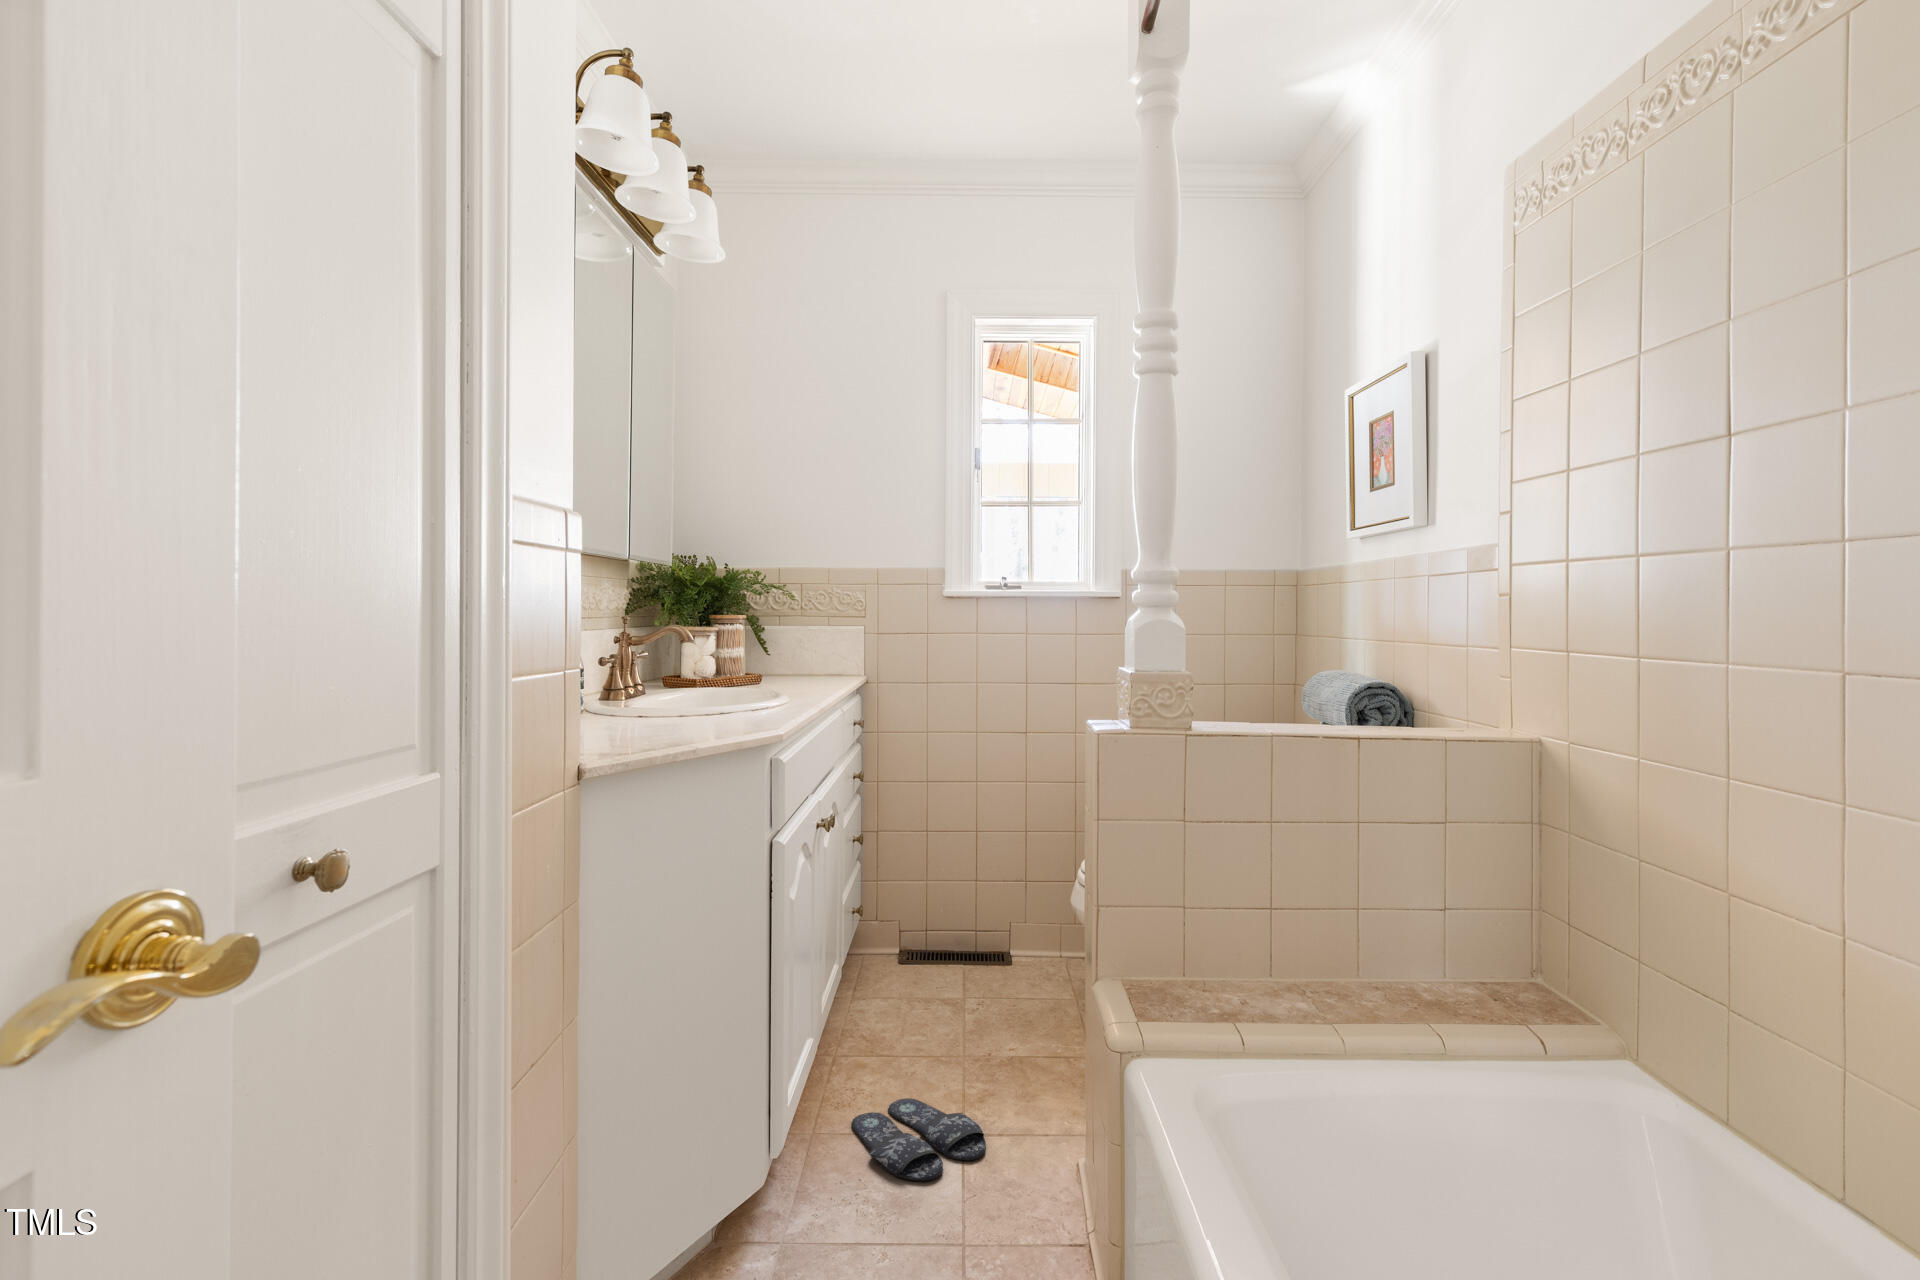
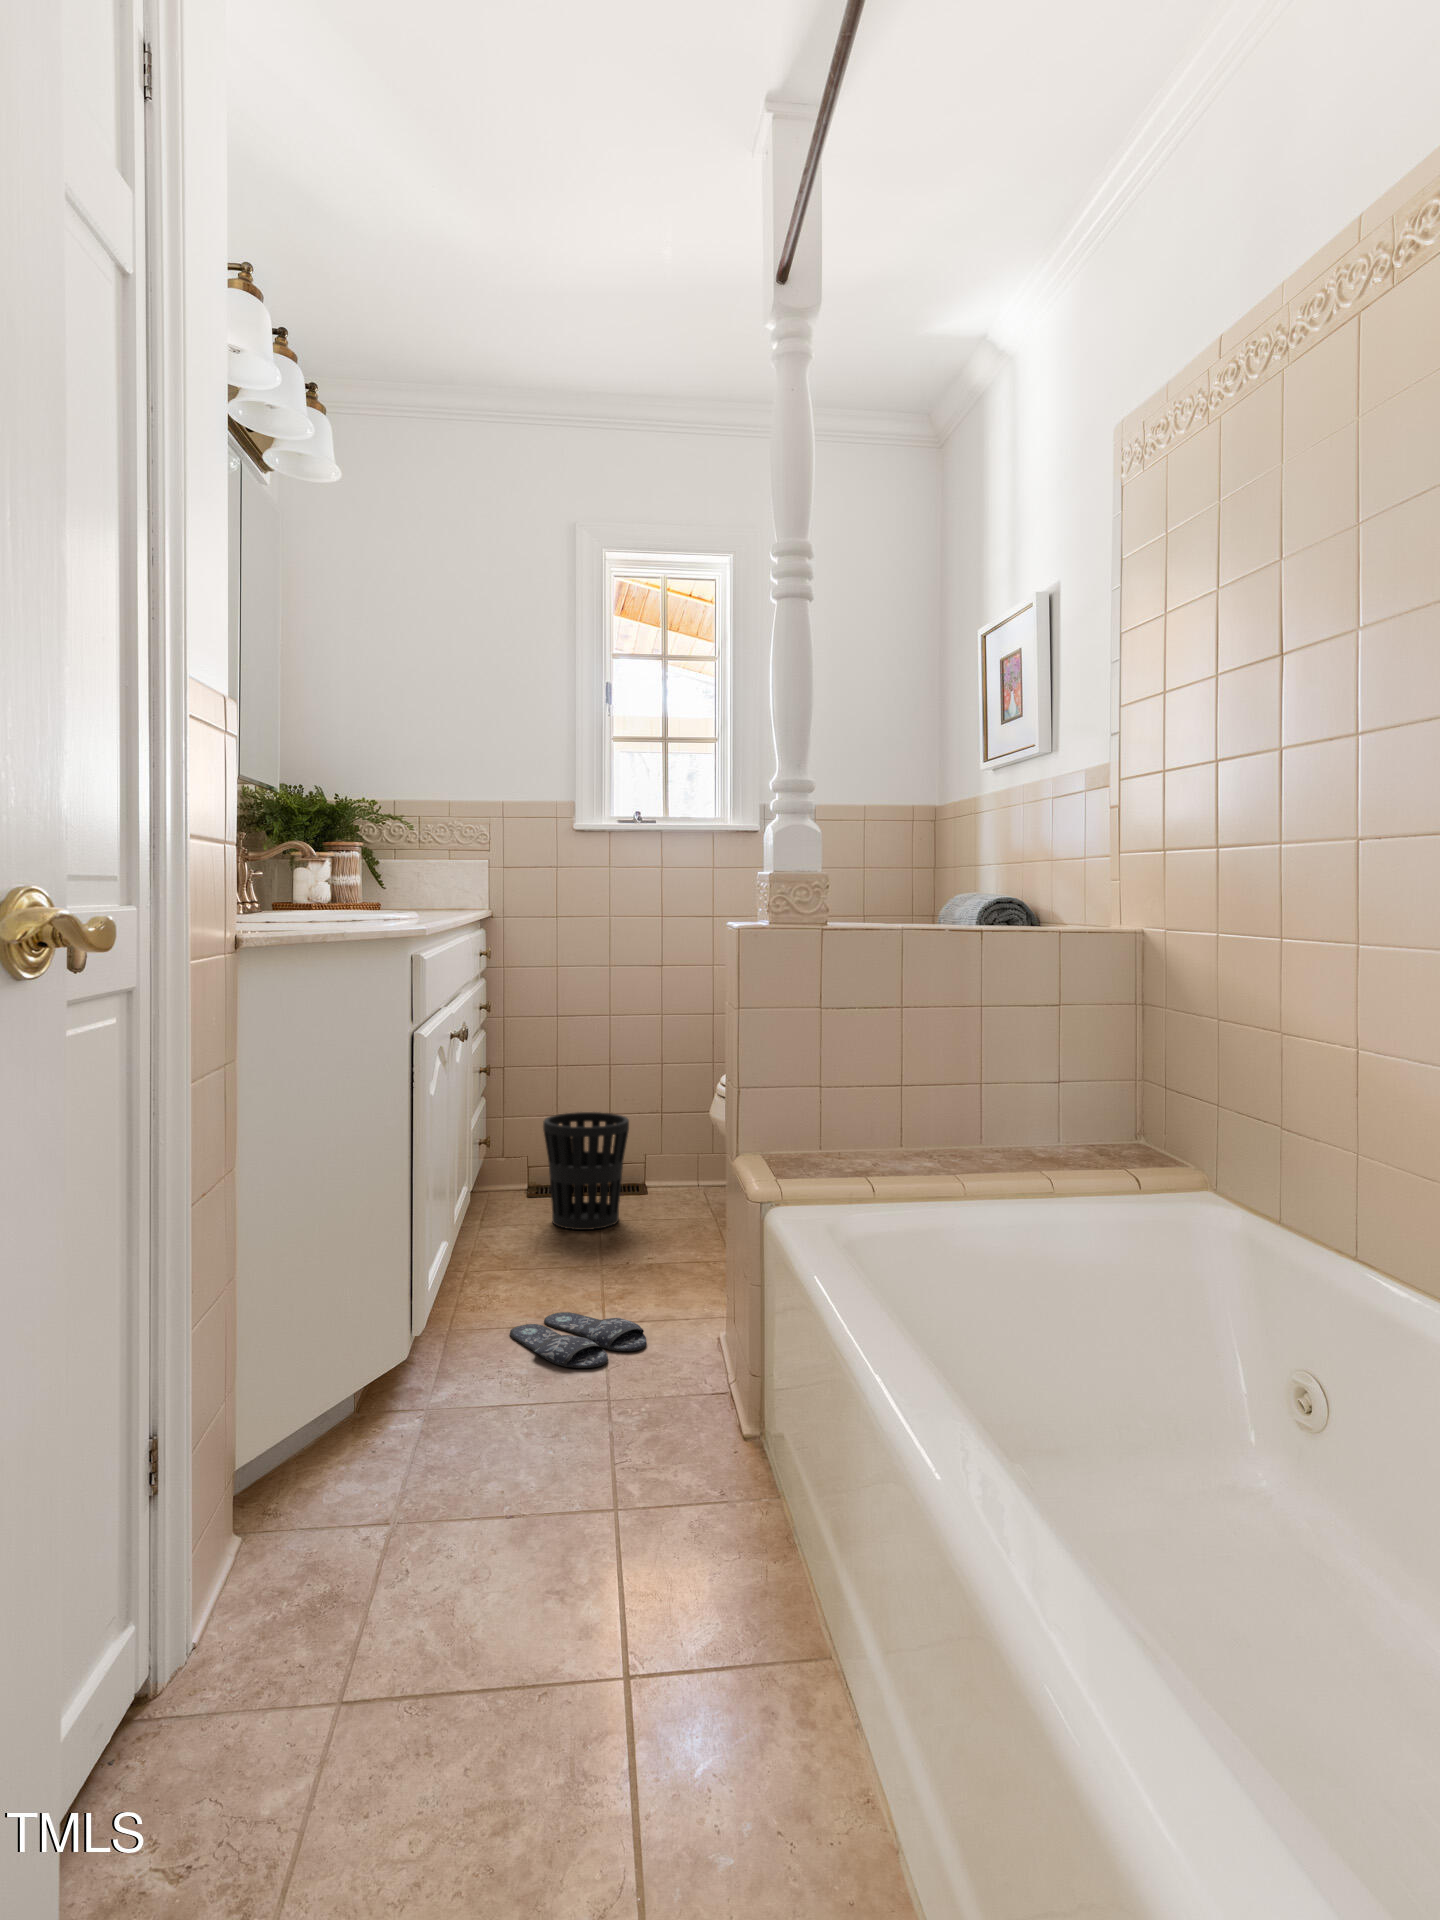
wastebasket: none [910,867,993,988] -> present [543,1112,629,1230]

